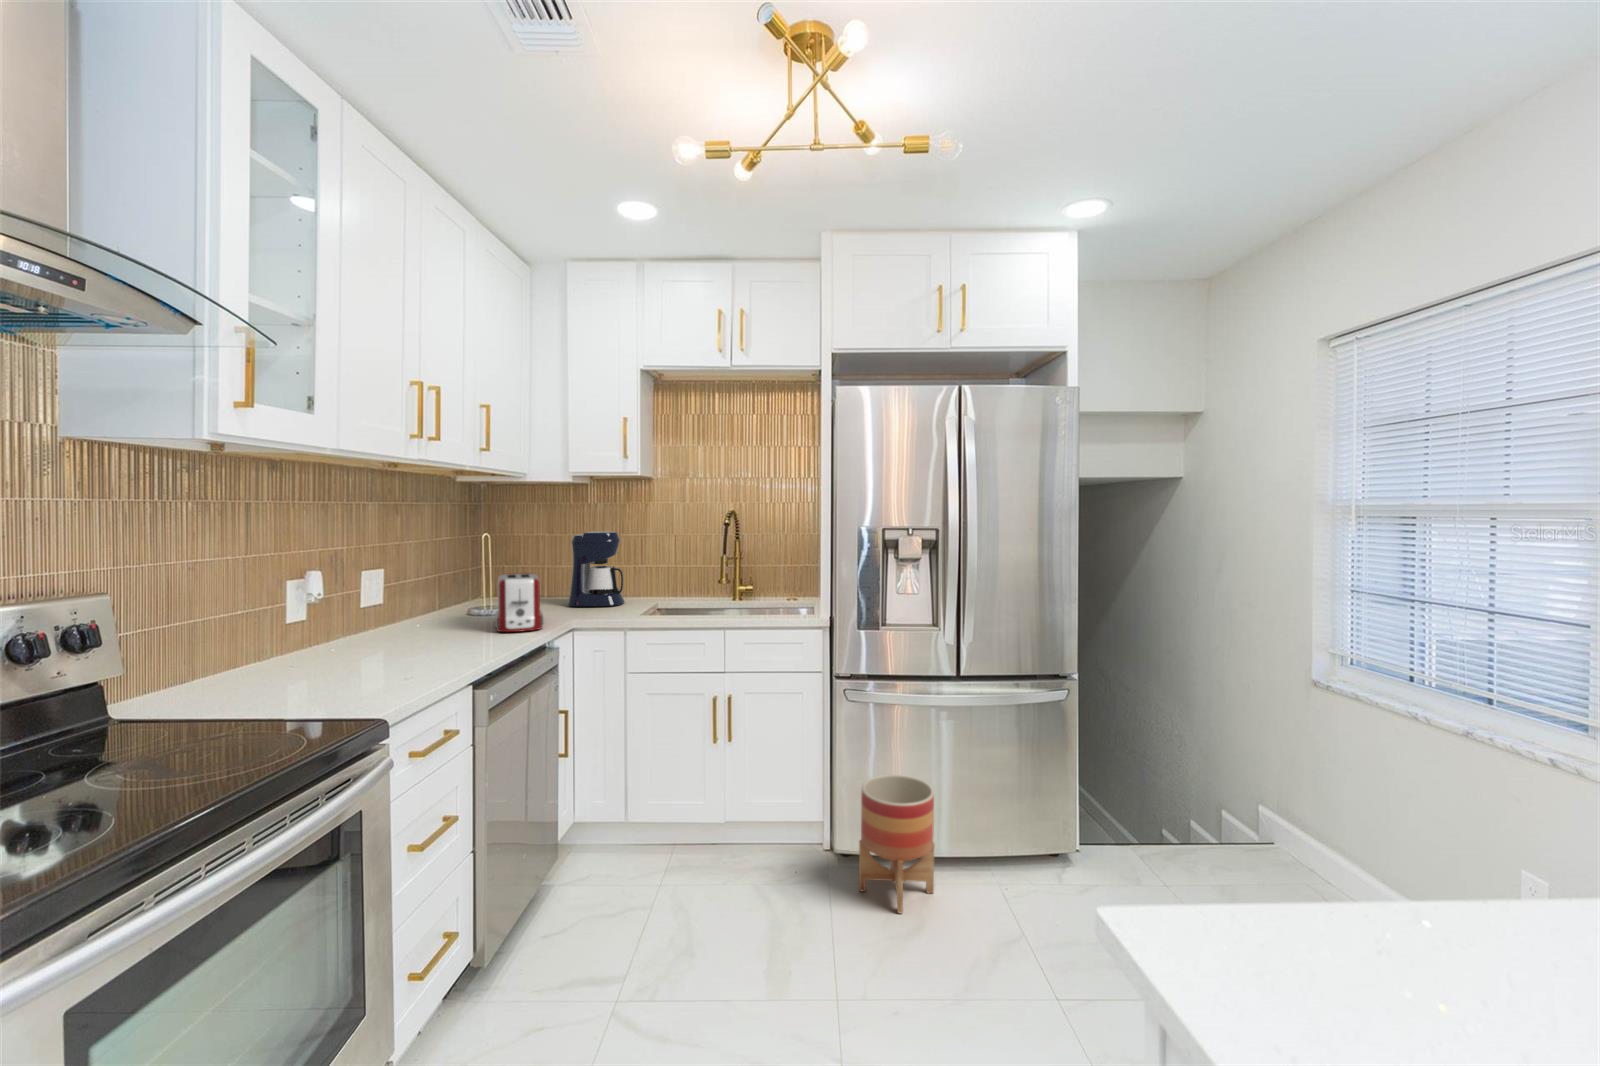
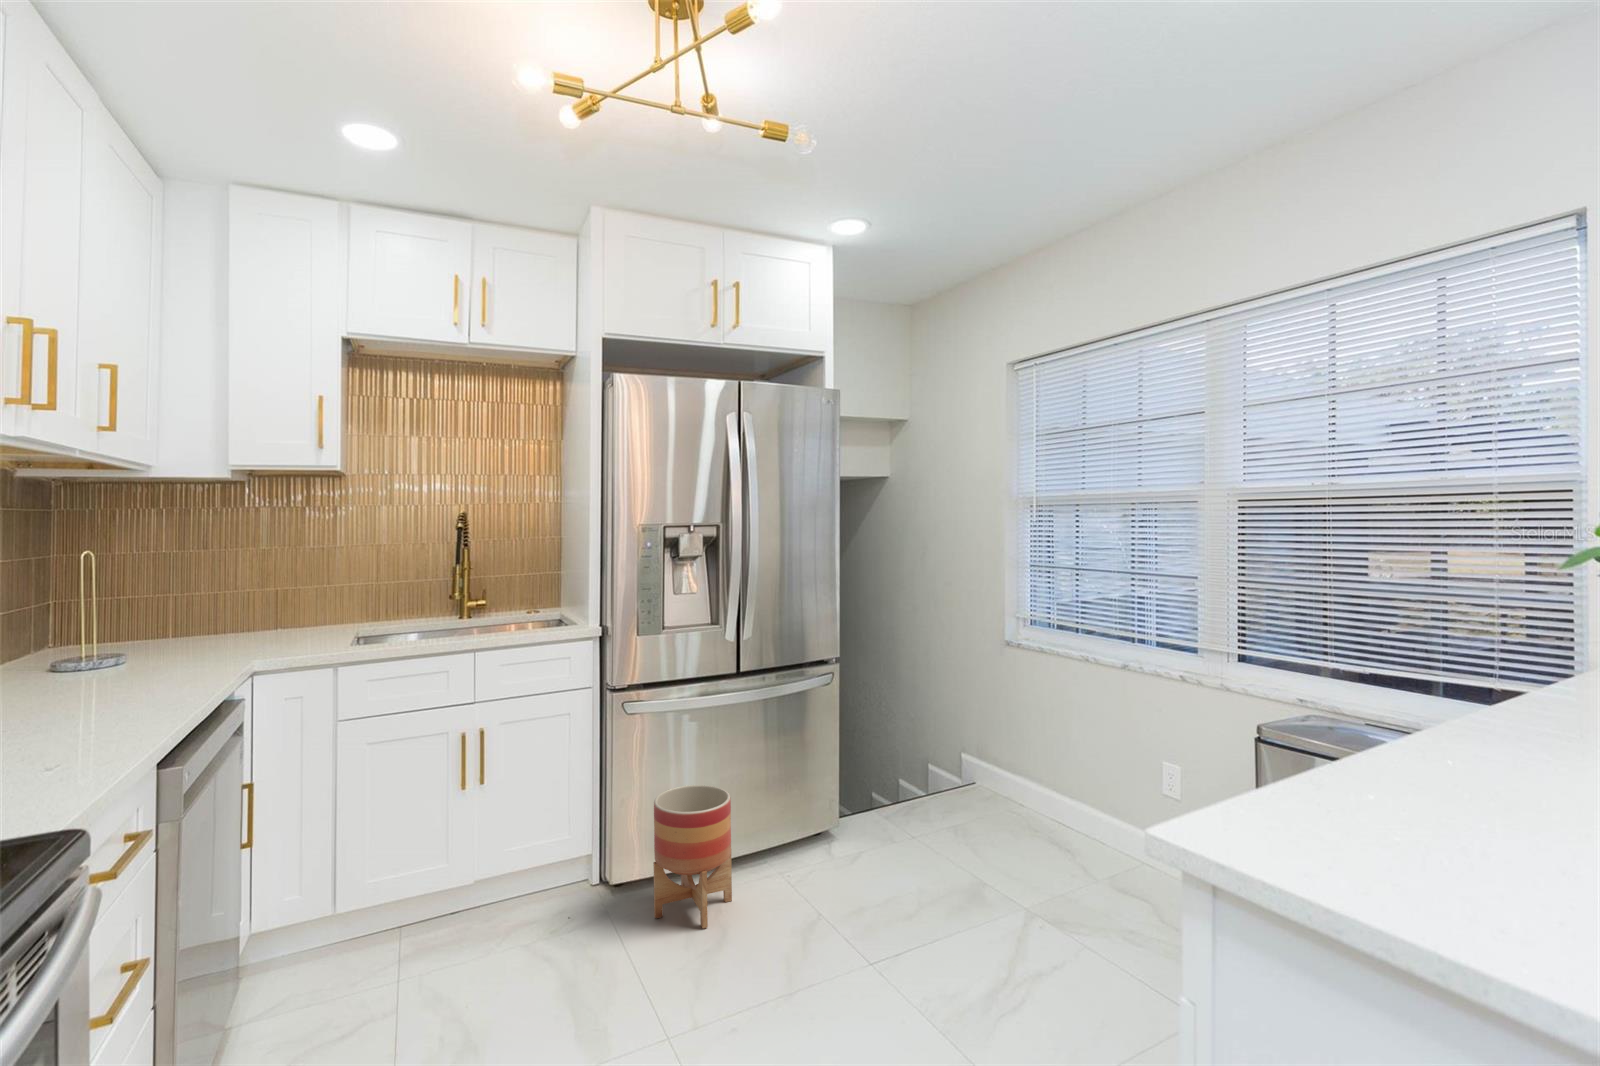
coffee maker: present [568,531,625,606] -> none [223,543,311,643]
toaster: present [495,573,544,632] -> none [114,598,209,680]

